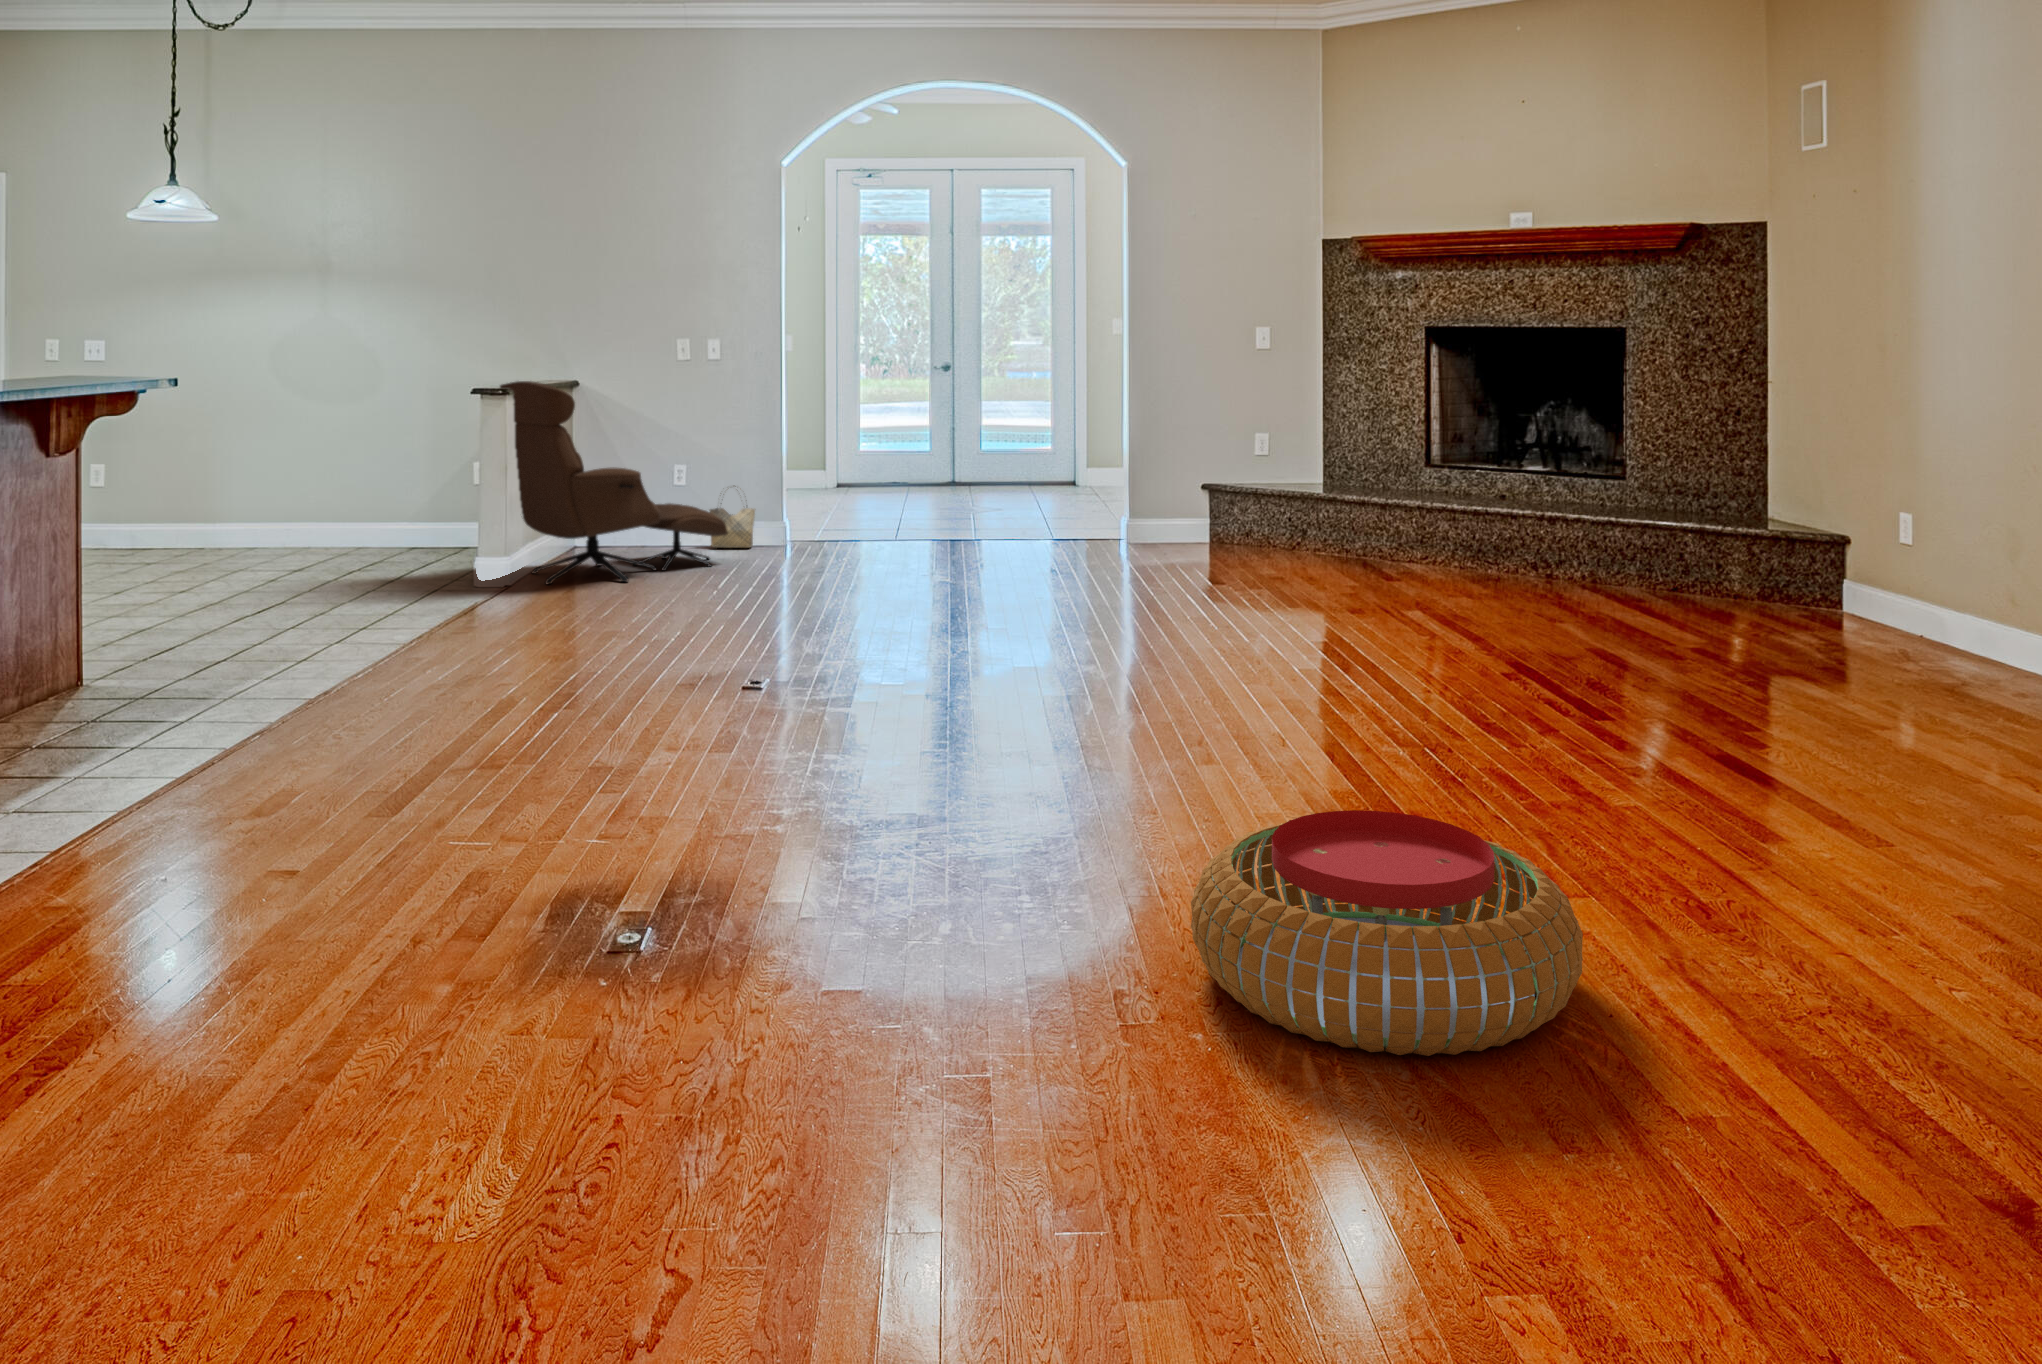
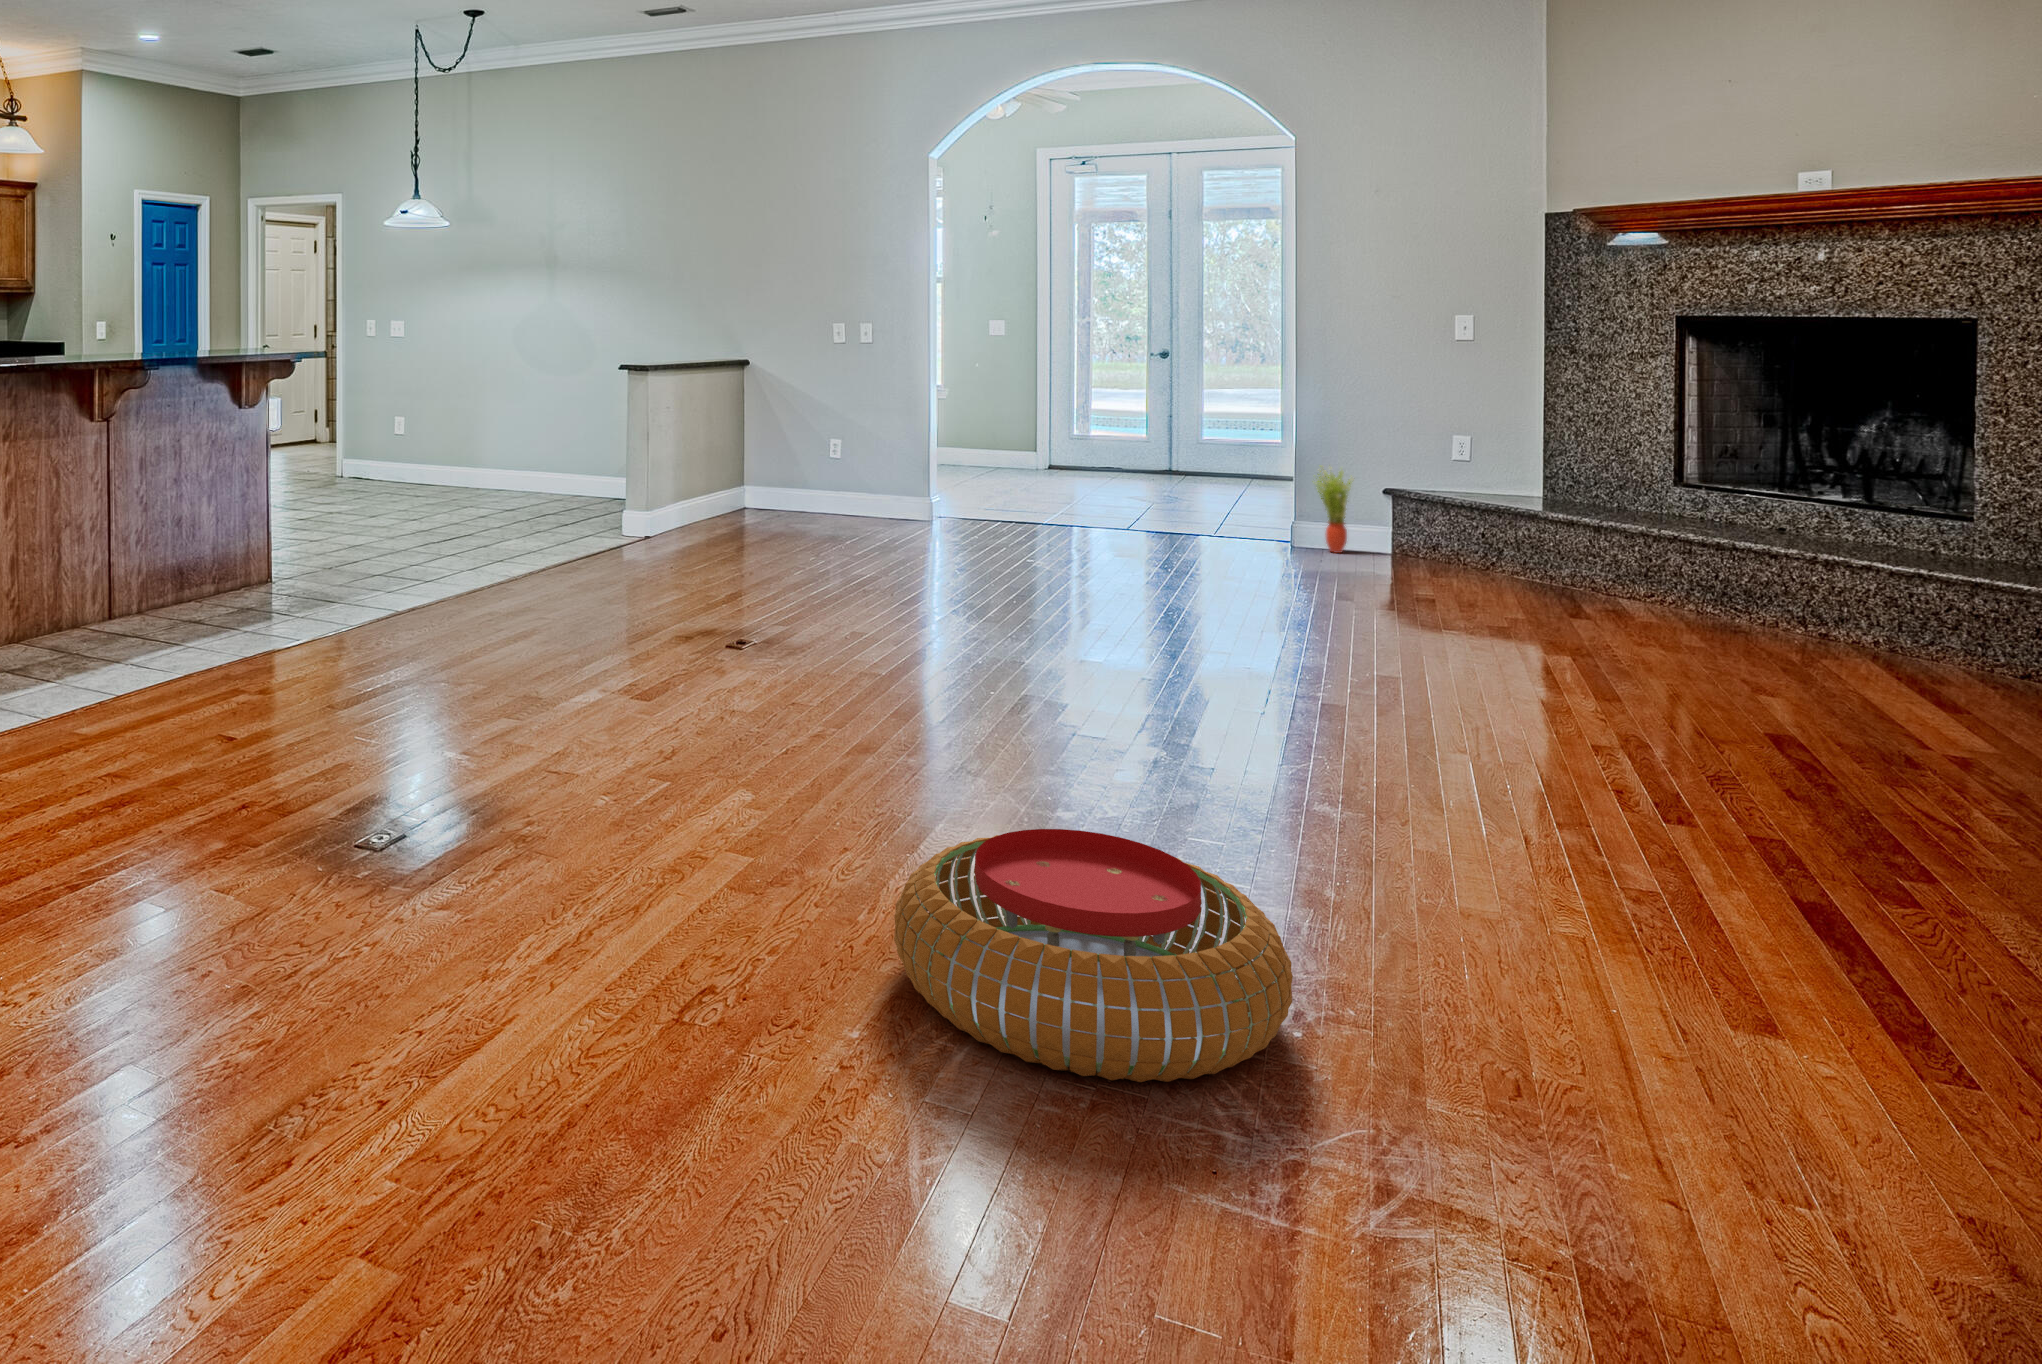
lounge chair: present [500,381,728,584] -> none [649,361,846,541]
potted plant: none [1156,465,1191,546] -> present [1317,466,1352,553]
woven basket: present [710,486,755,548] -> none [843,459,886,518]

